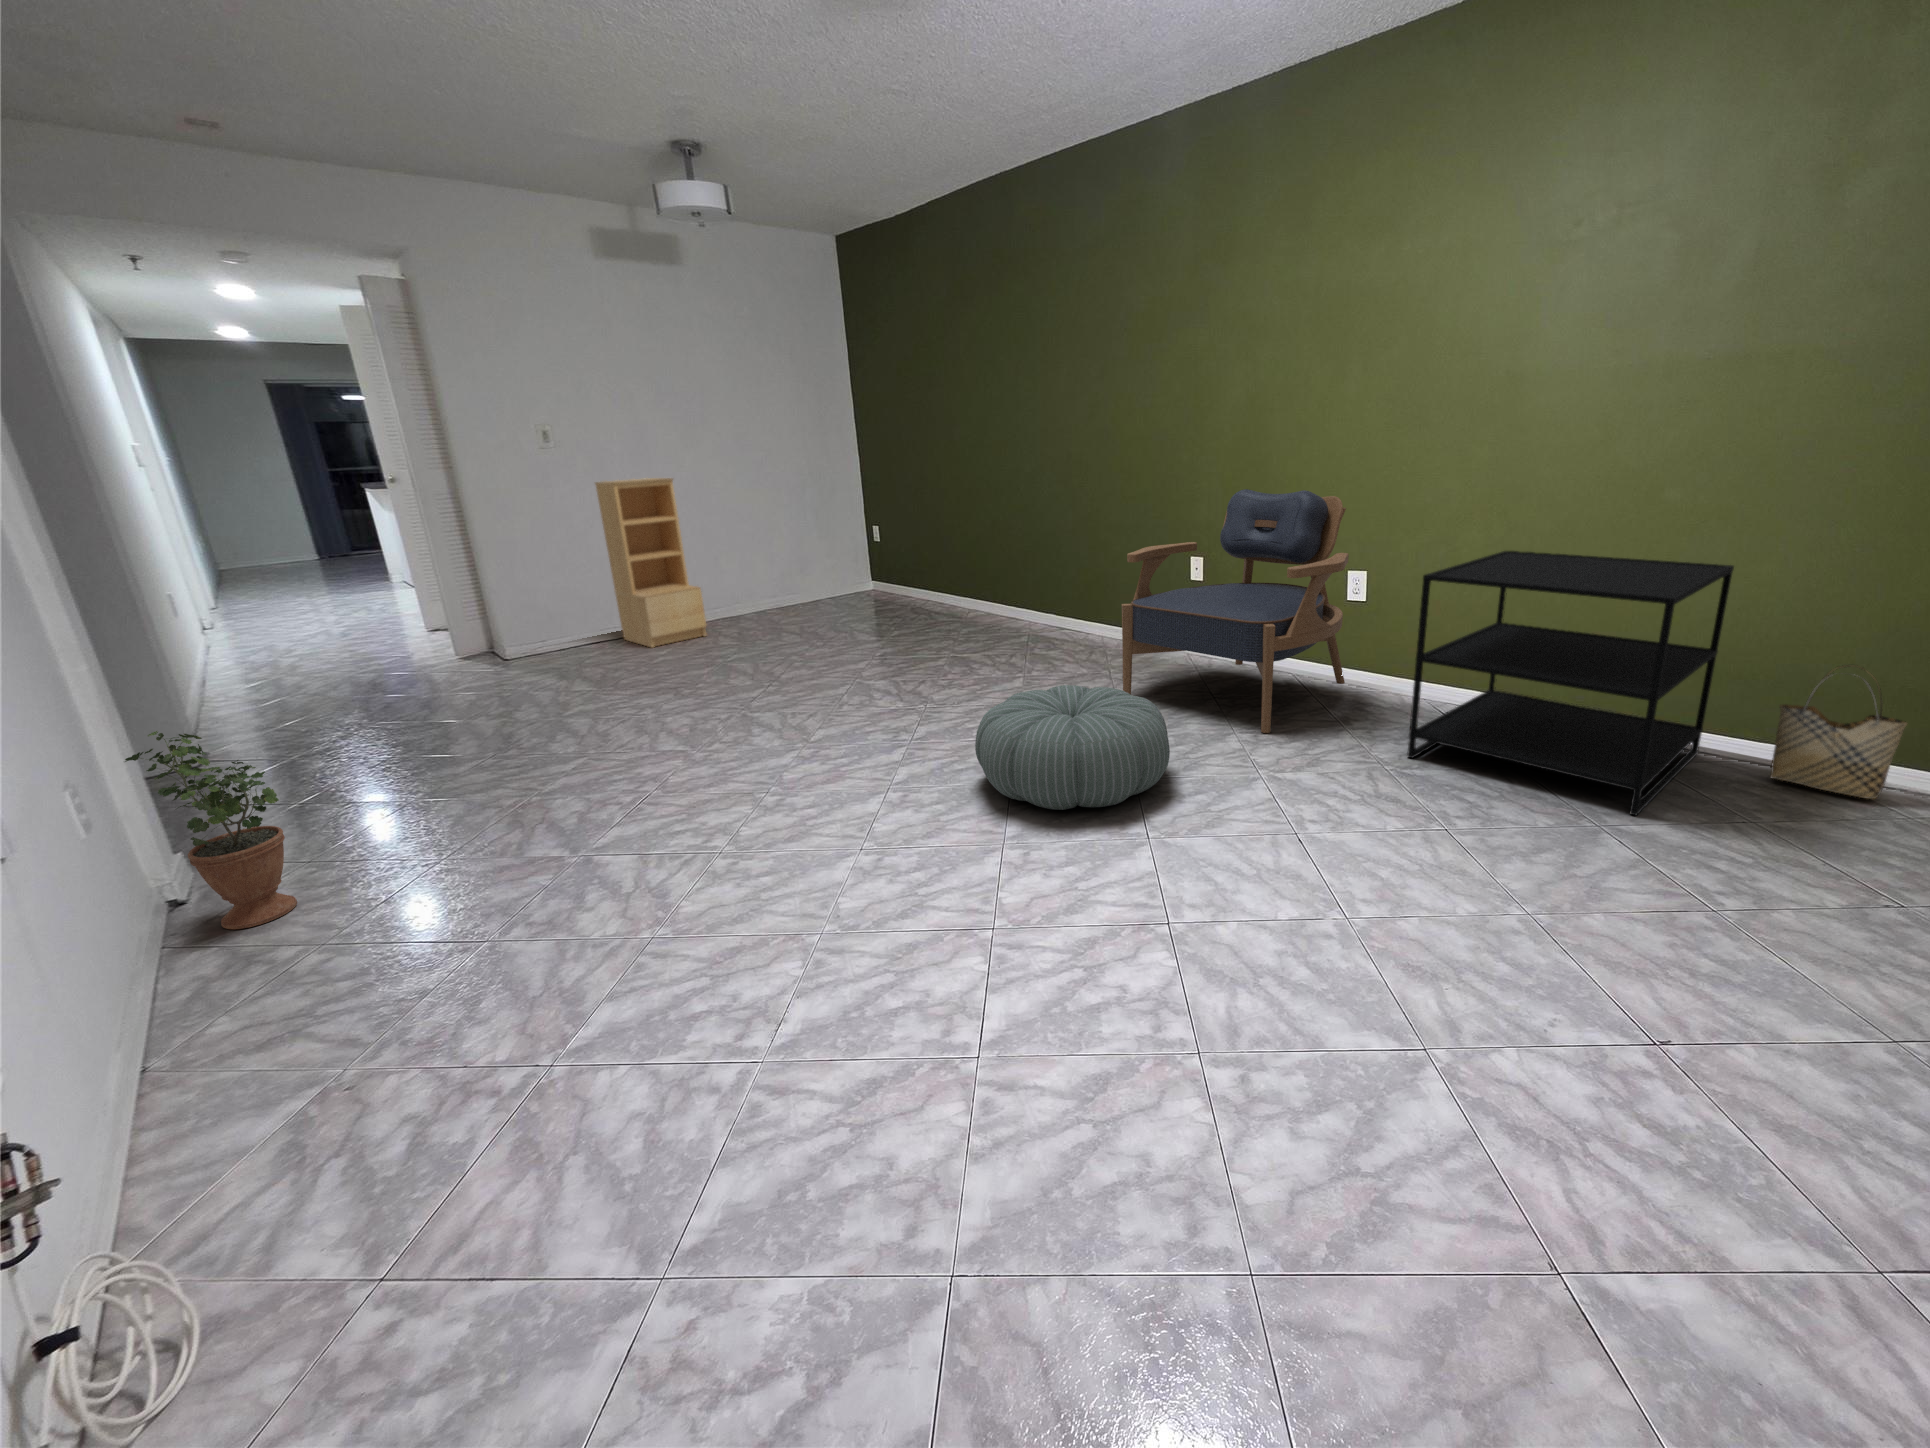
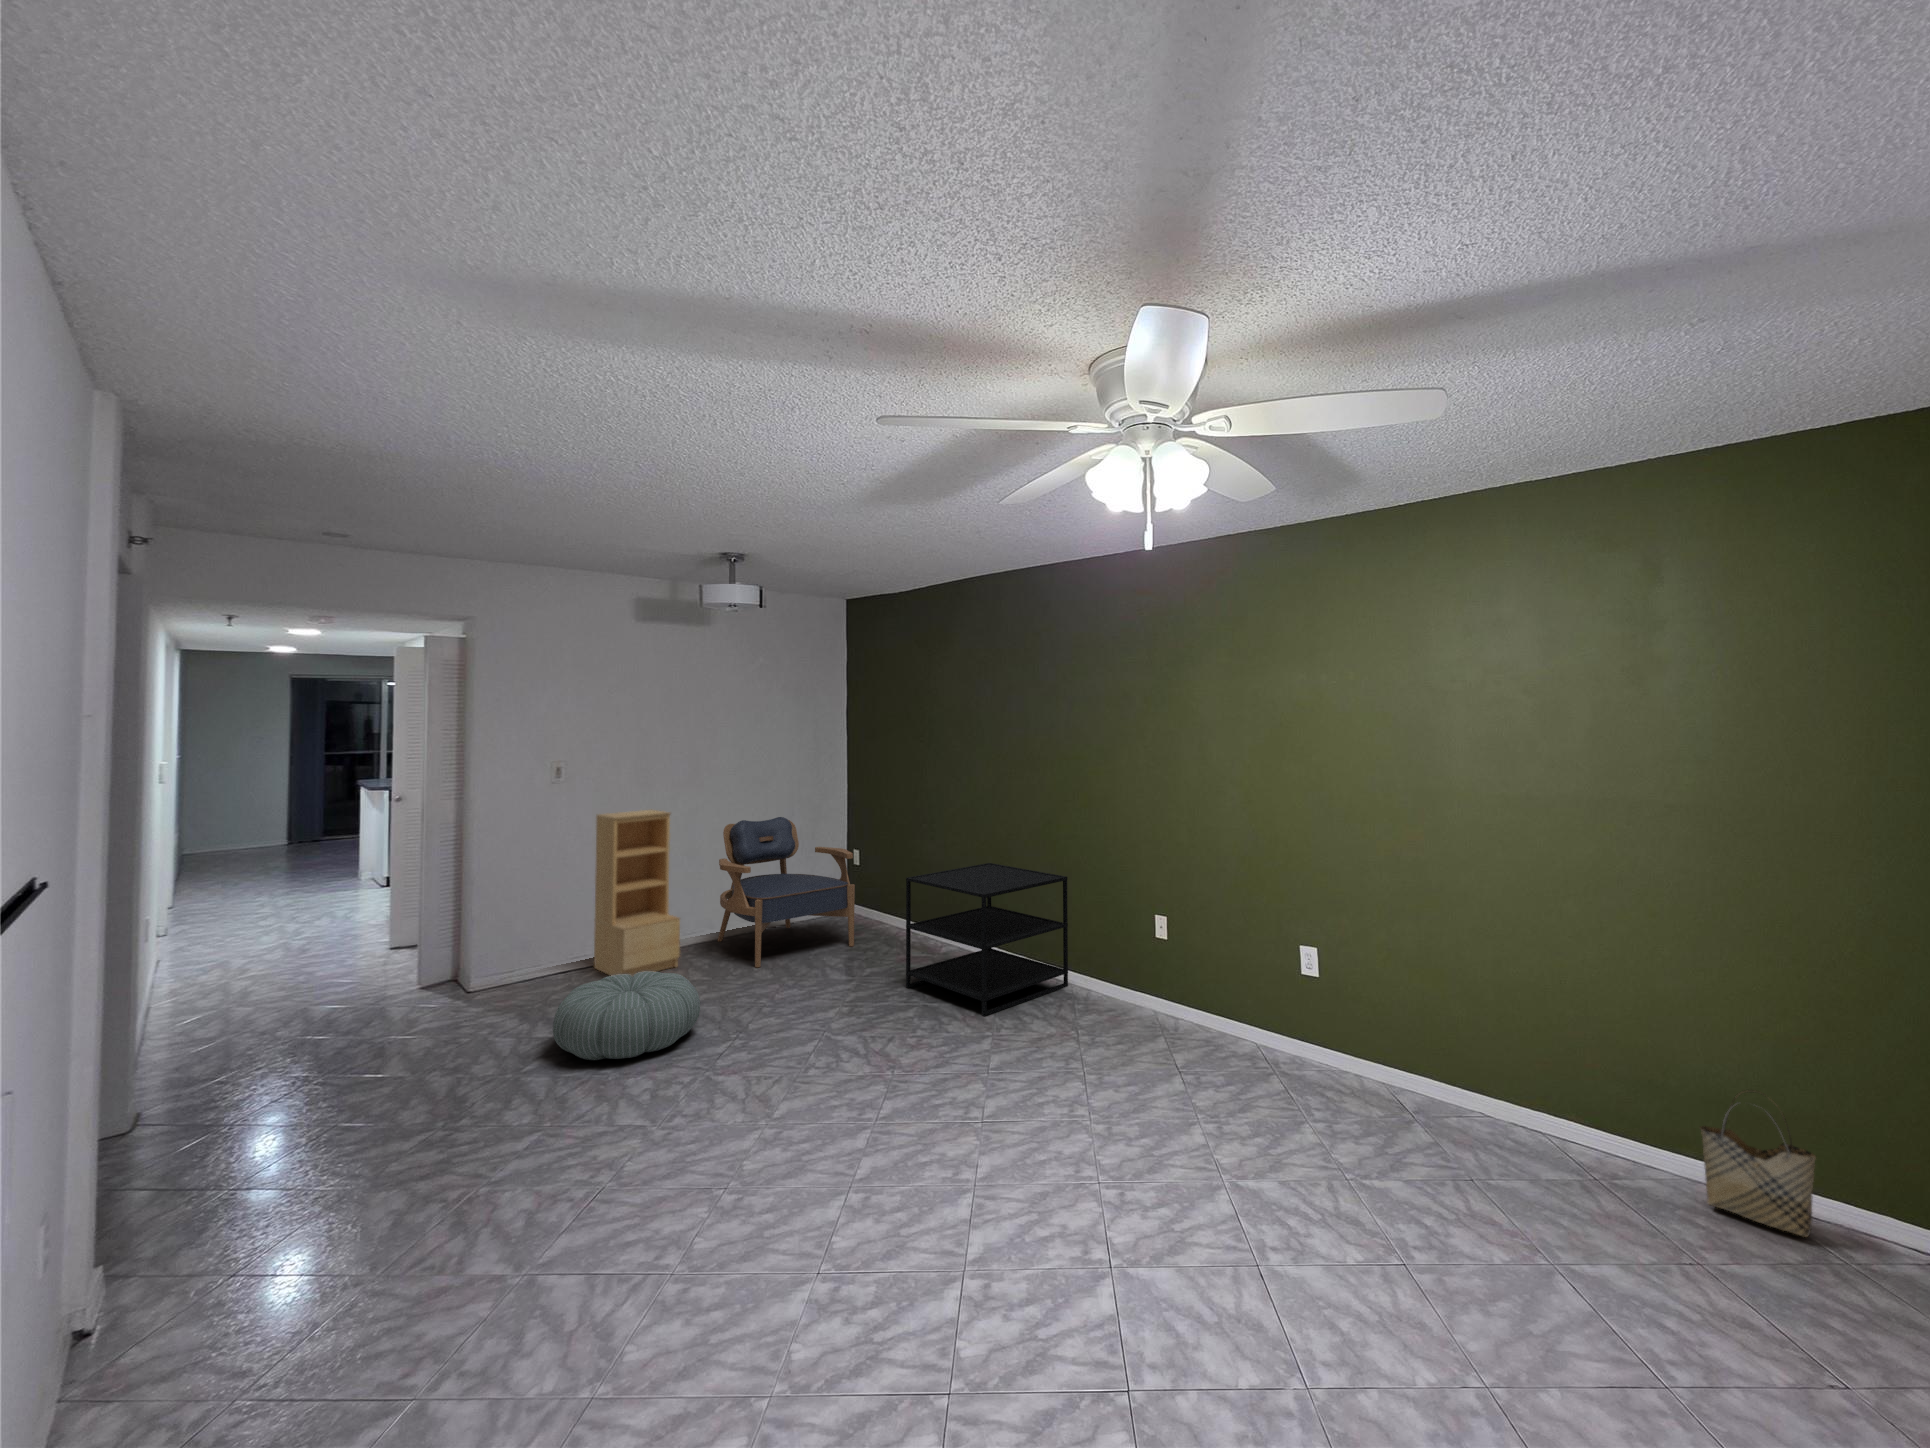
armchair: present [1122,489,1349,733] -> present [717,817,855,967]
side table: present [1407,551,1734,816] -> present [906,863,1068,1016]
pouf: present [975,685,1170,810] -> present [553,971,700,1060]
potted plant: present [125,731,297,929] -> none [94,1144,235,1377]

